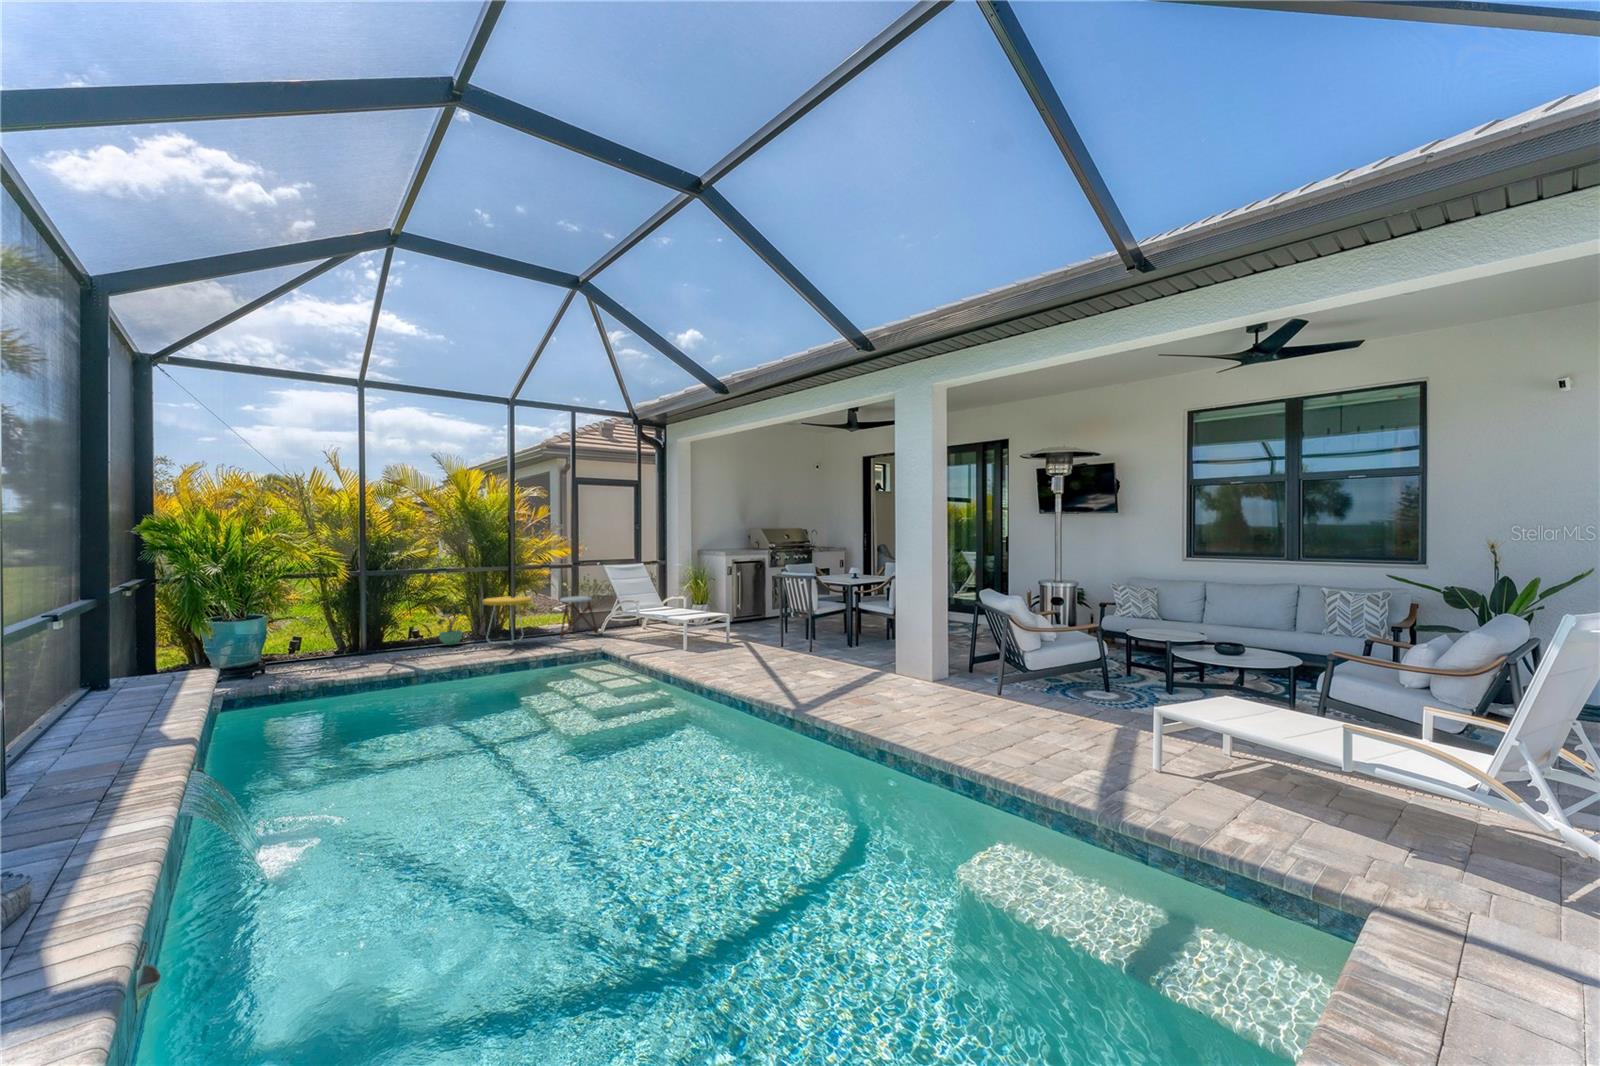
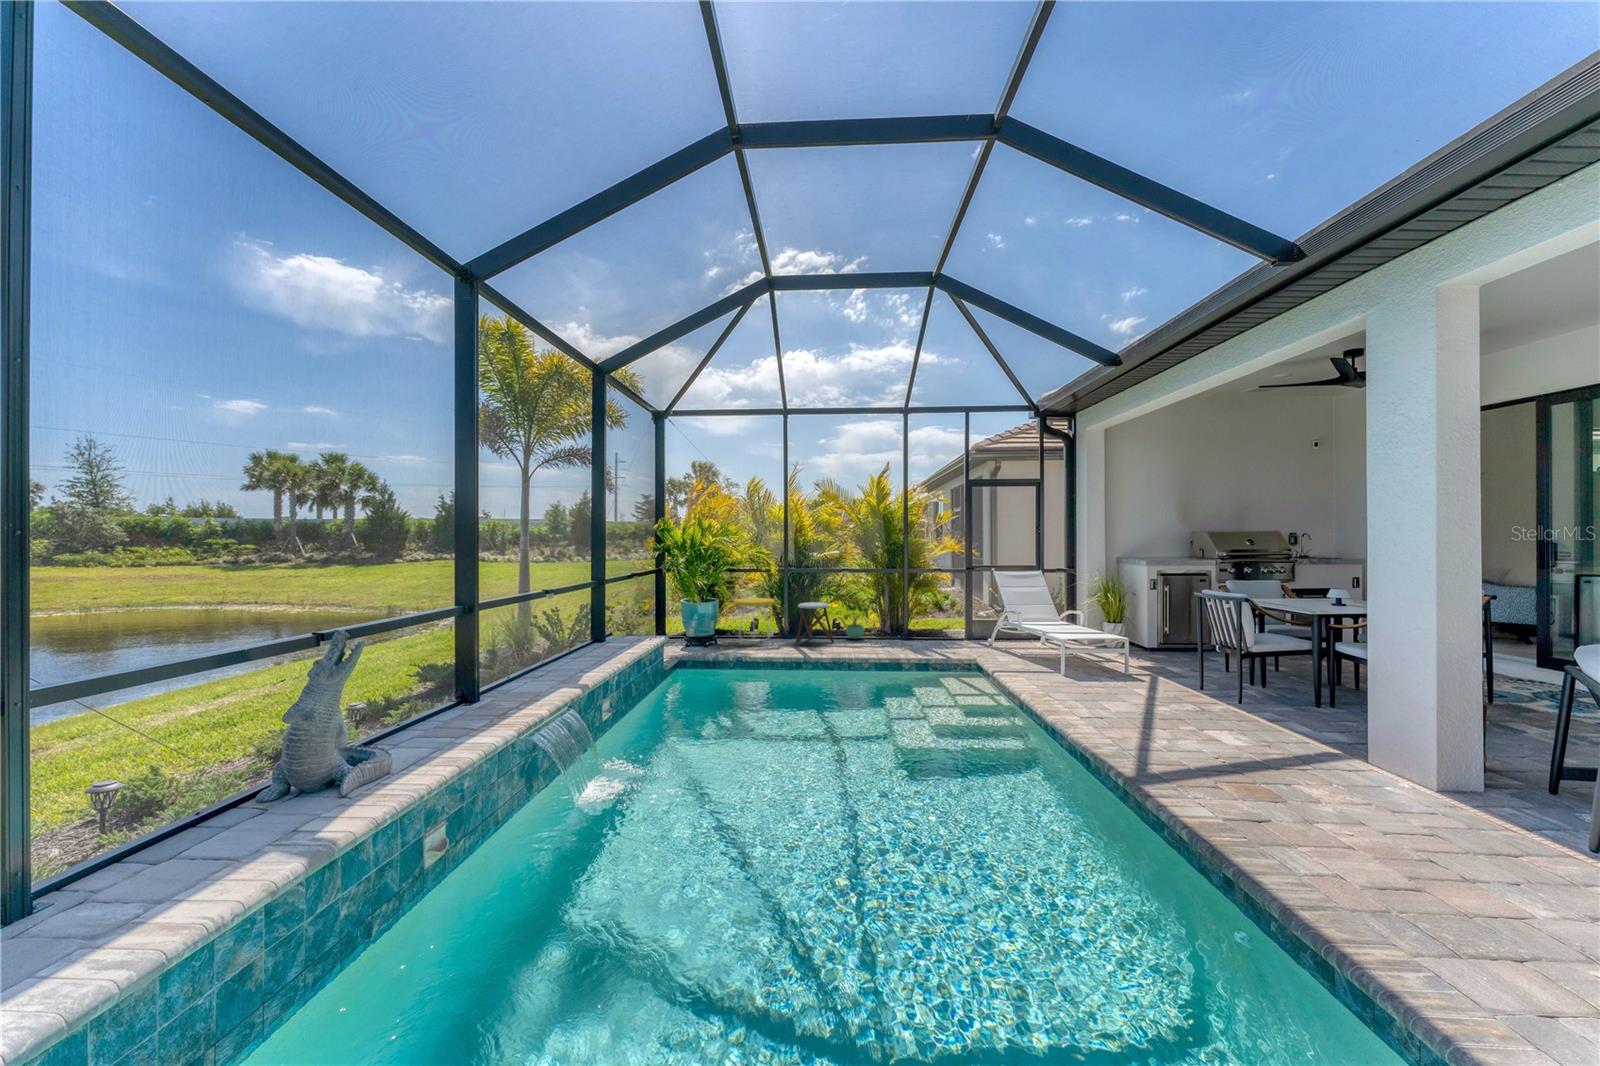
side table: present [483,596,532,644] -> present [733,598,775,643]
stool: present [560,596,598,638] -> present [796,602,834,643]

